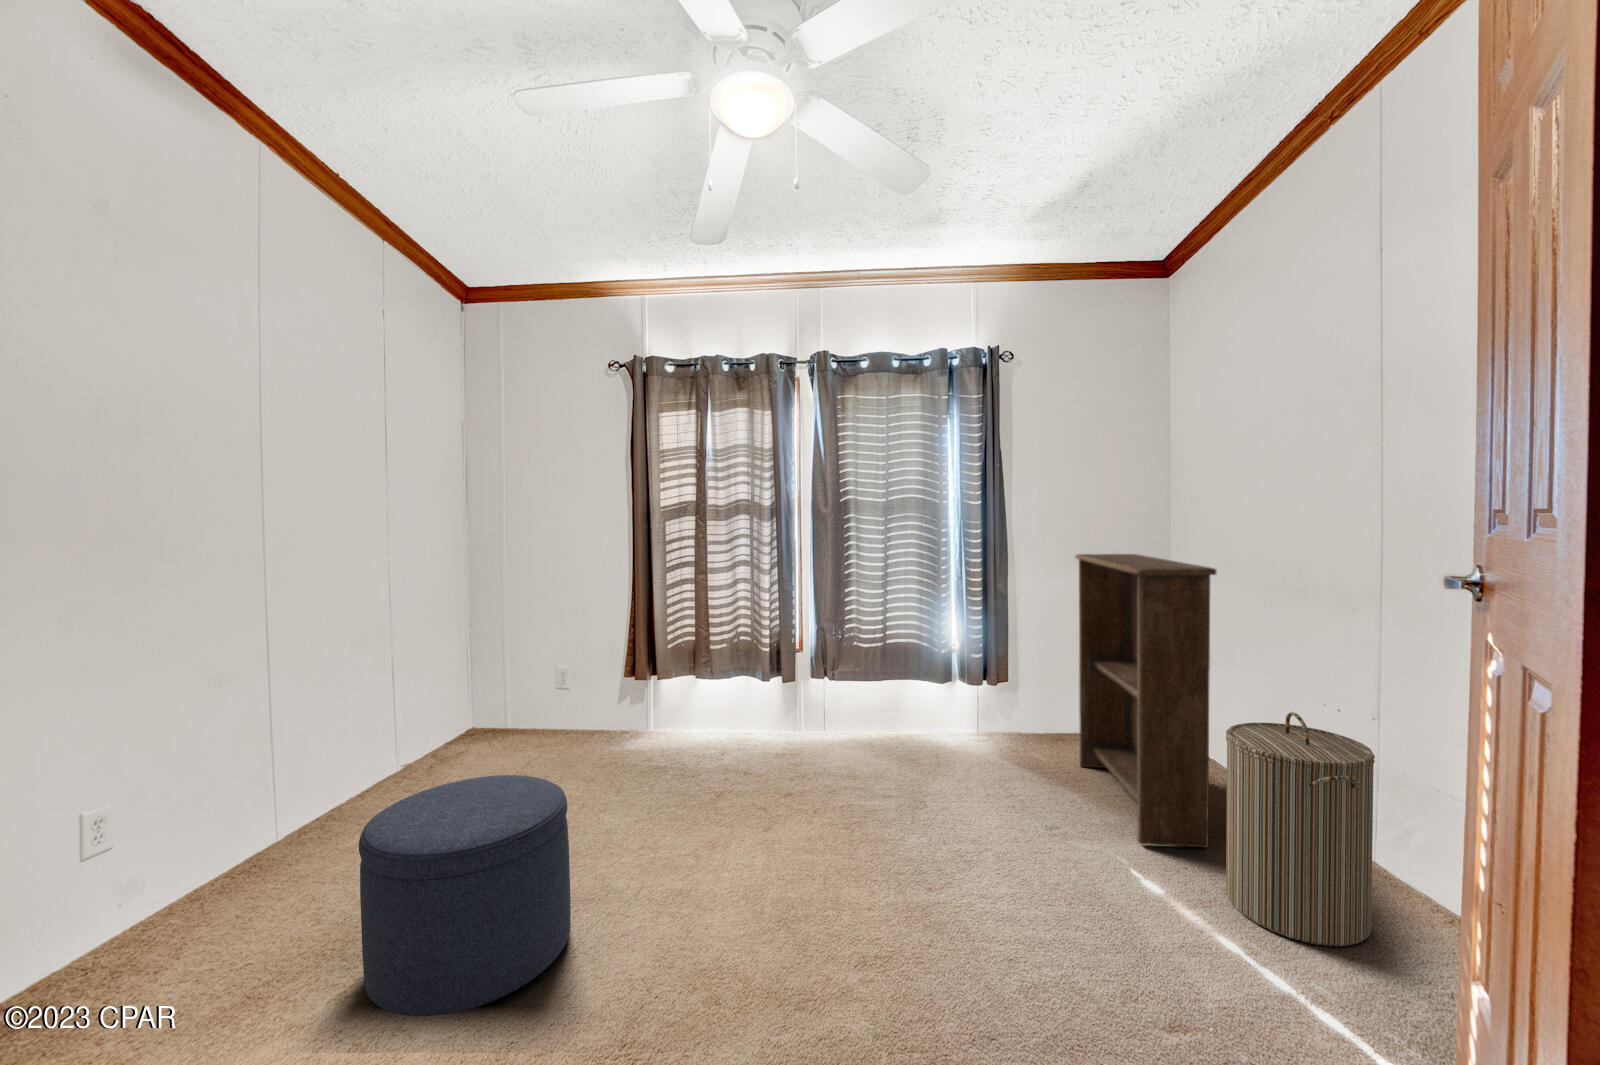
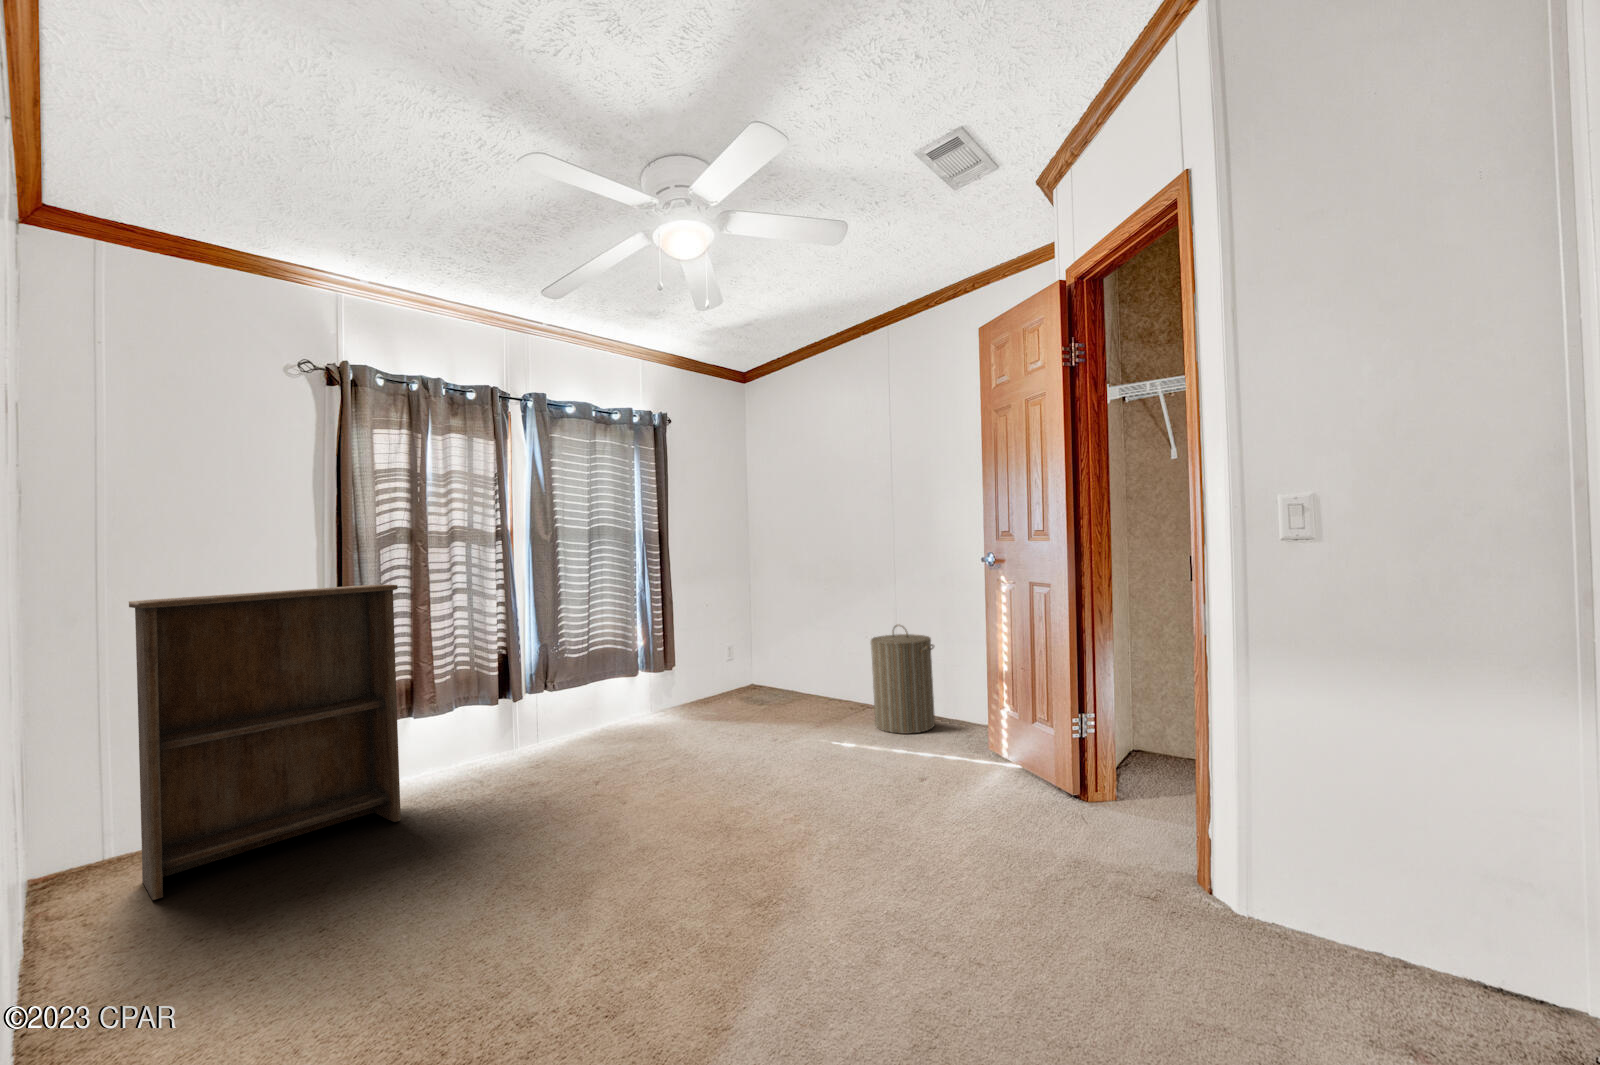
bookshelf: present [1075,554,1216,847] -> present [129,585,401,900]
ottoman: present [359,775,571,1016] -> none [446,766,643,991]

